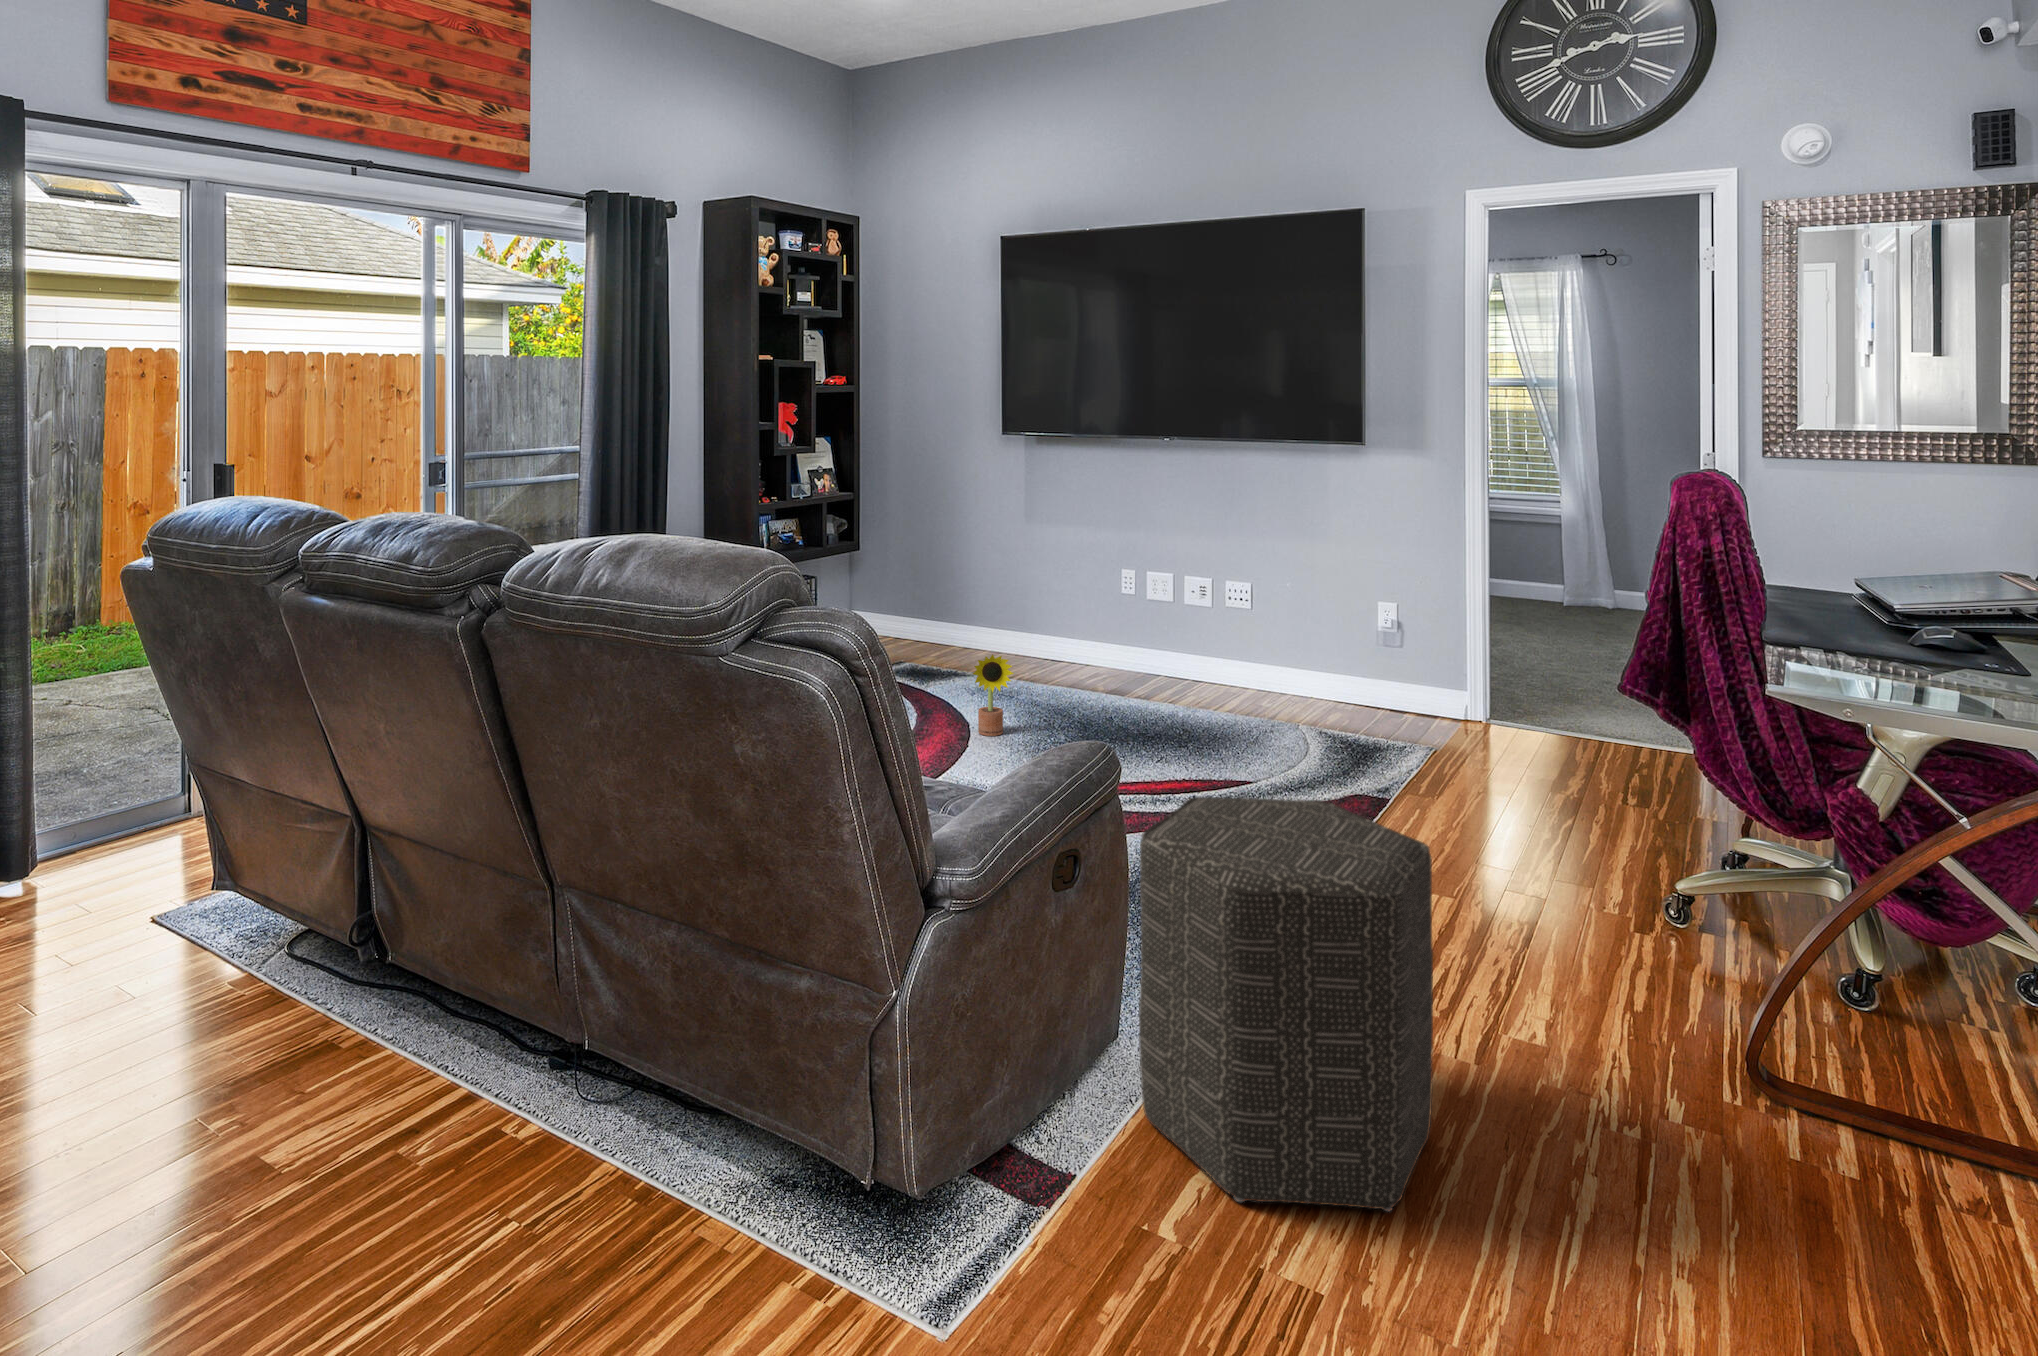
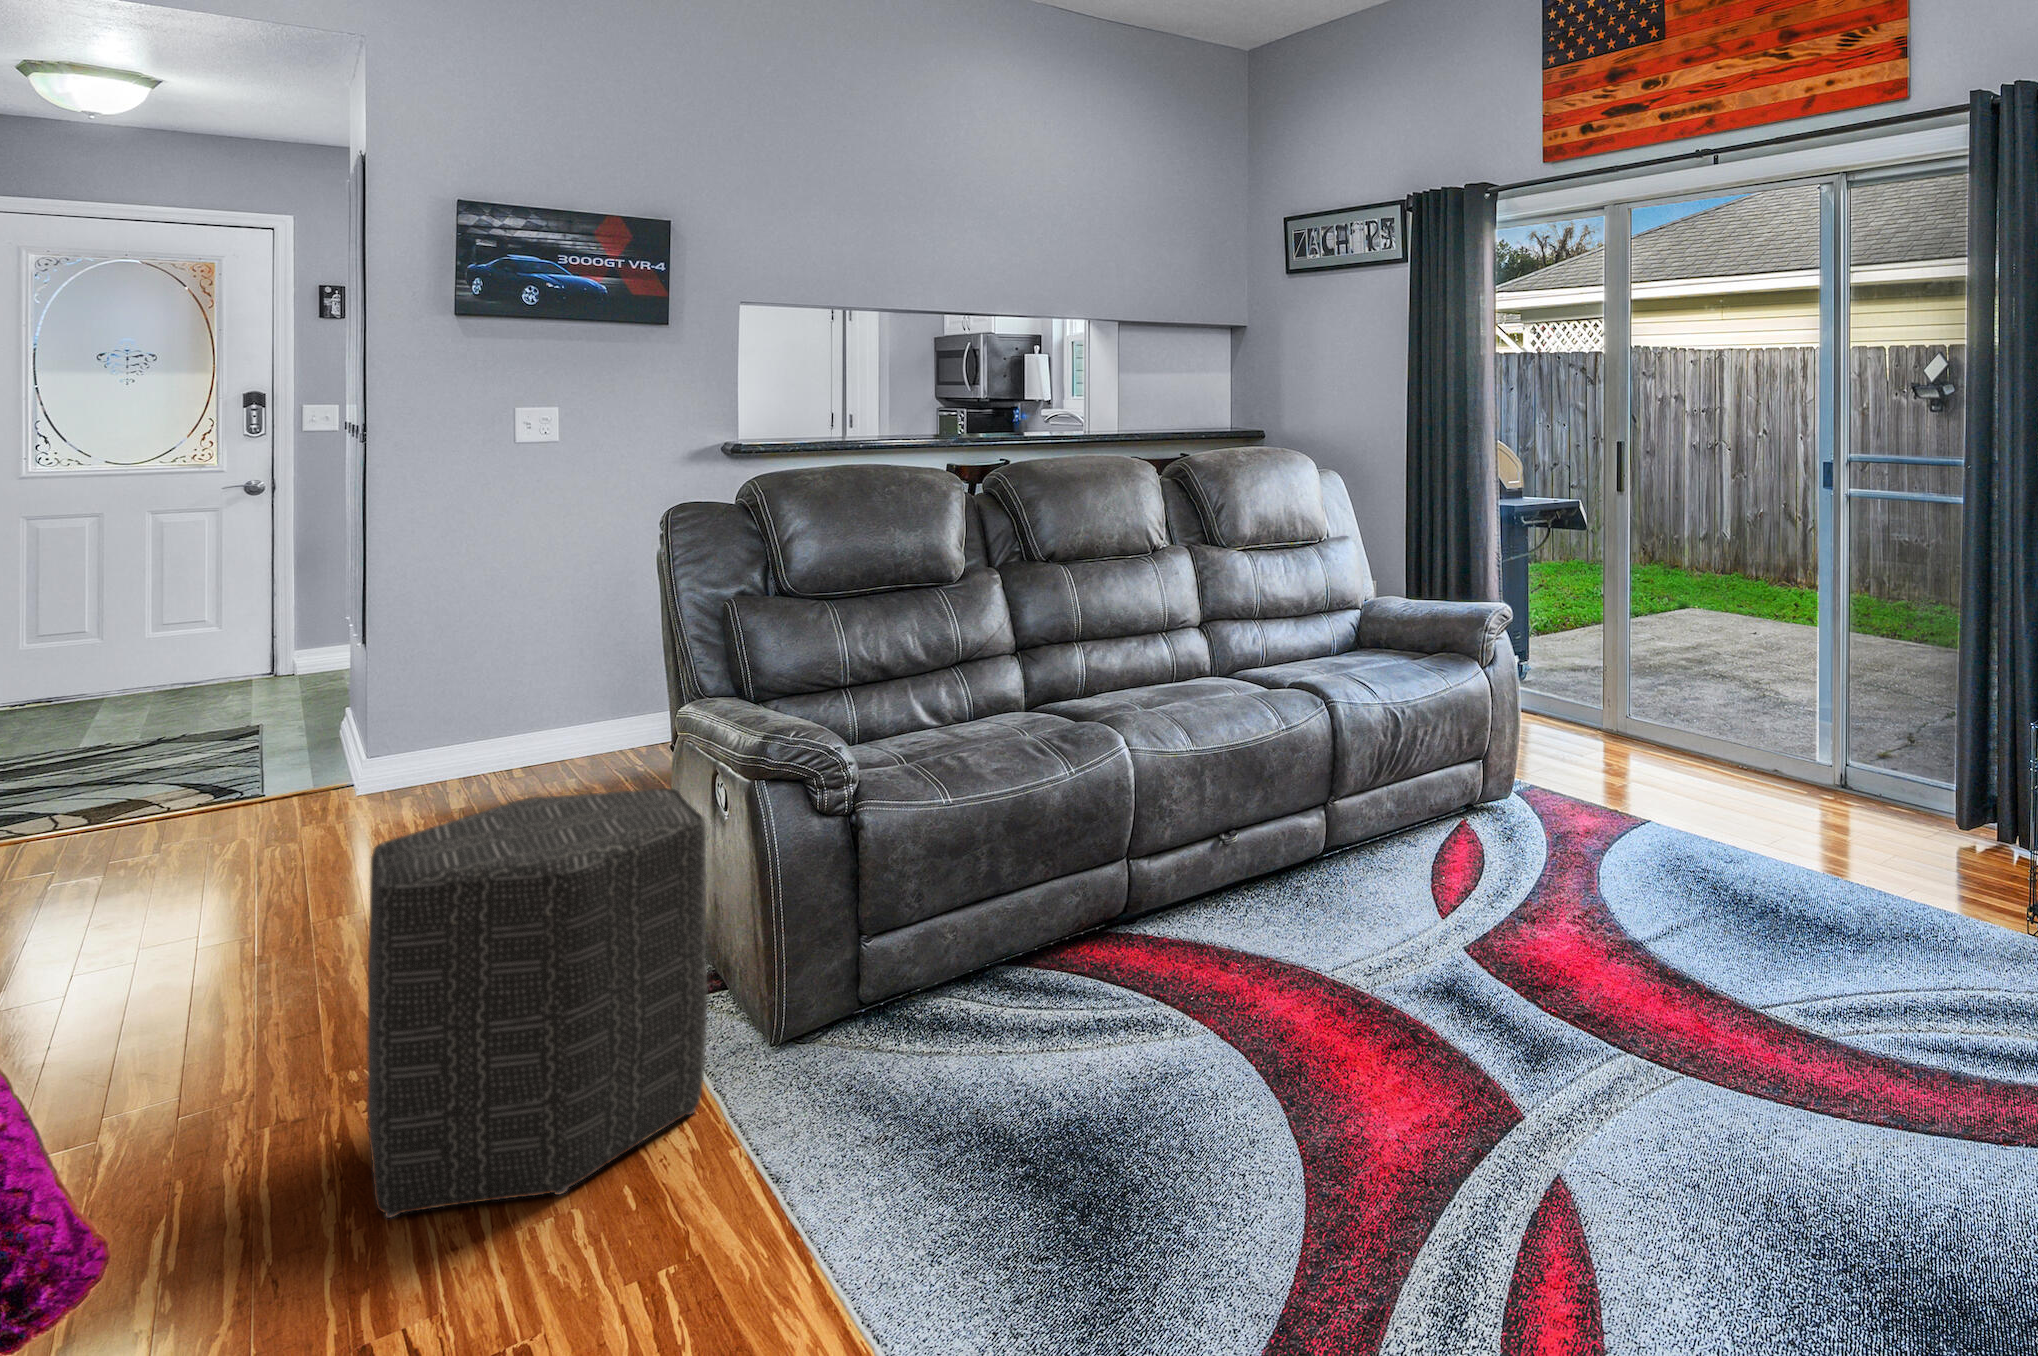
decorative plant: present [973,654,1014,736] -> none [1915,971,2014,1194]

